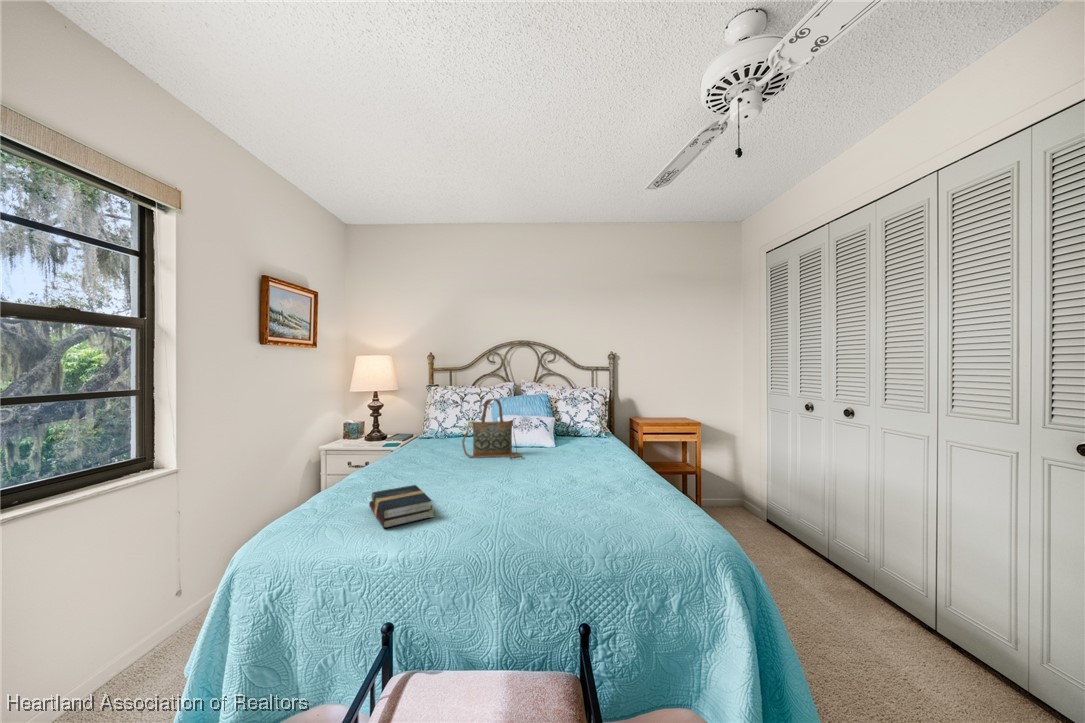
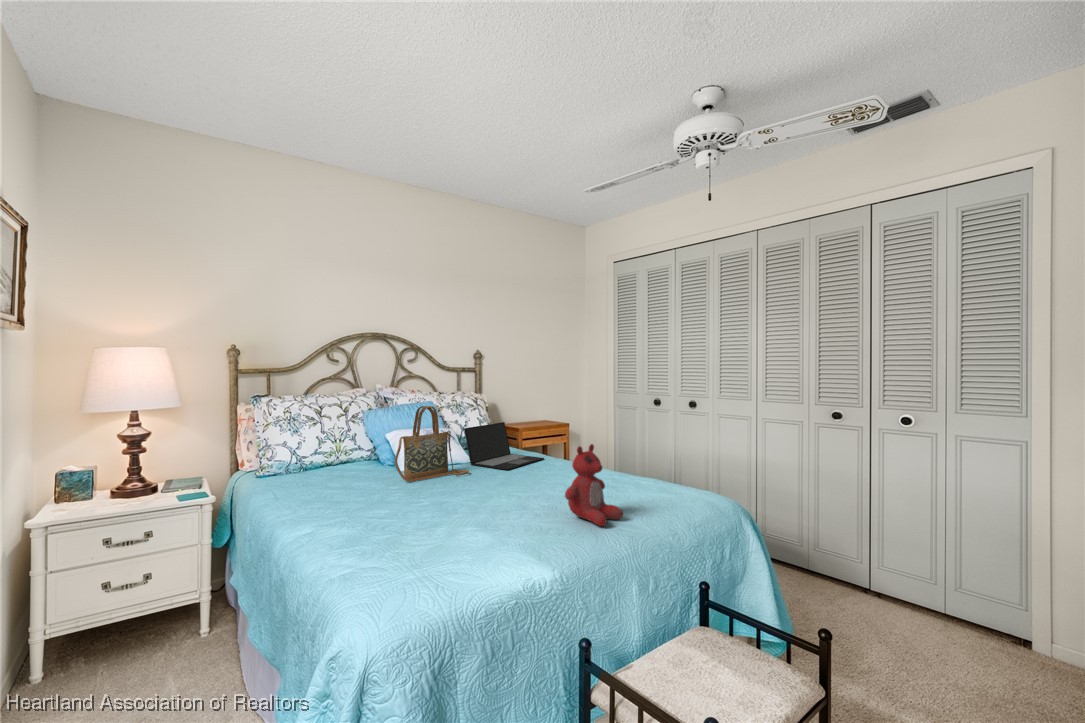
laptop: none [538,416,610,460] -> present [464,422,544,470]
stuffed bear: none [484,446,542,528] -> present [565,444,623,526]
hardback book: present [369,485,434,528] -> none [430,510,523,556]

